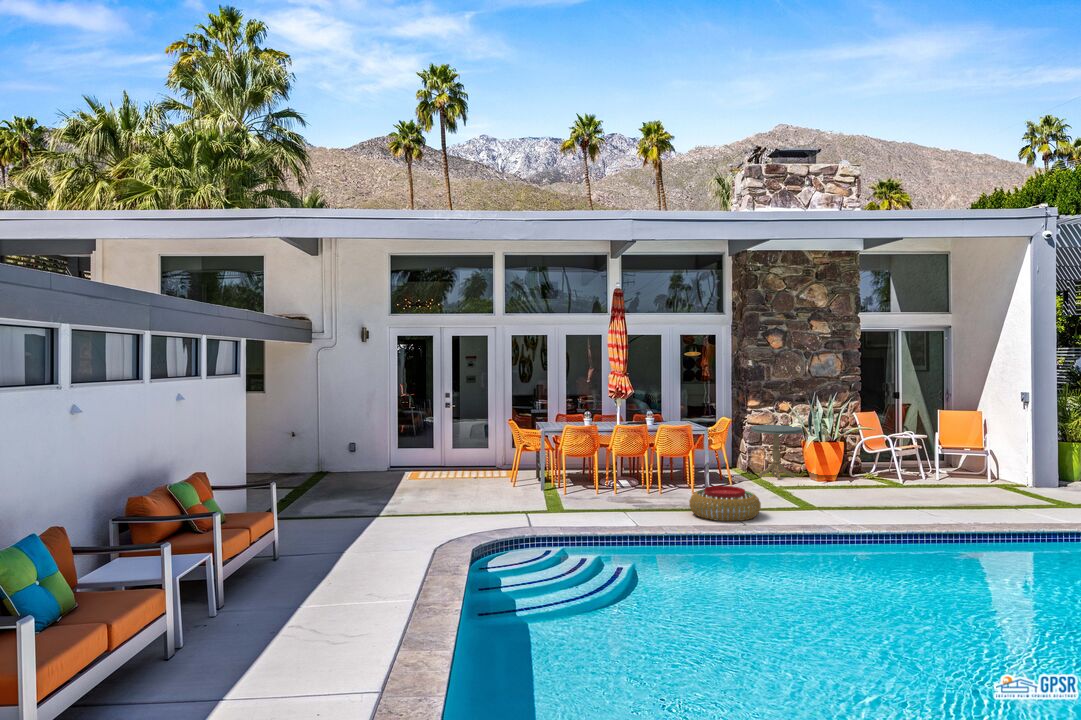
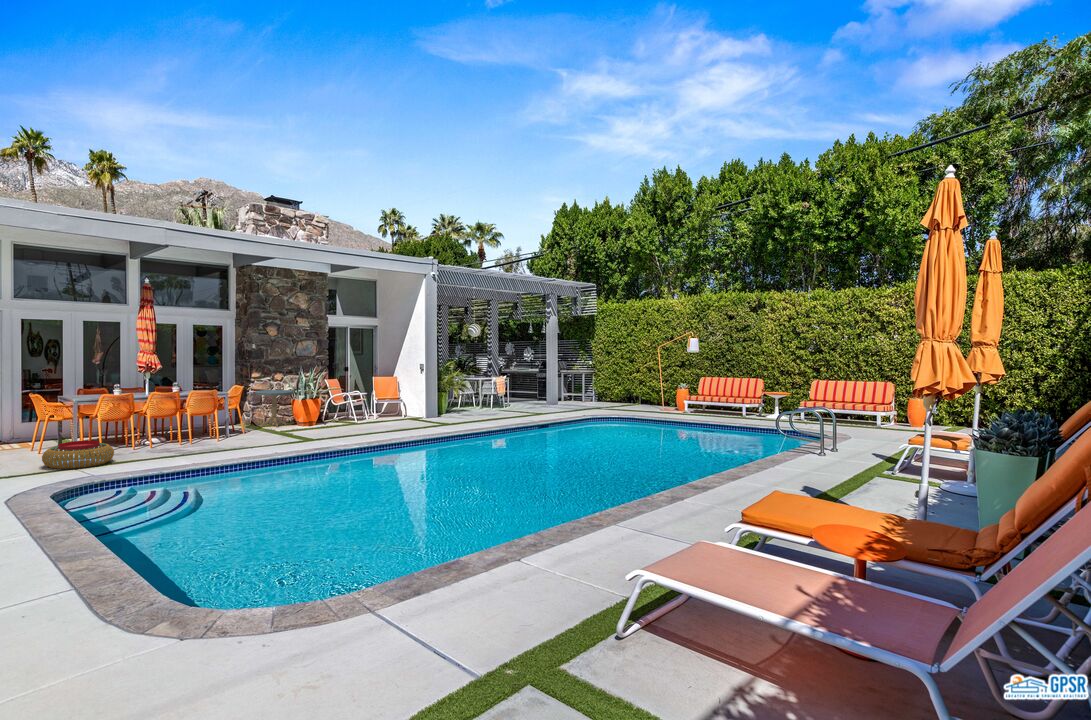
pouf: present [689,486,761,521] -> present [42,441,114,469]

